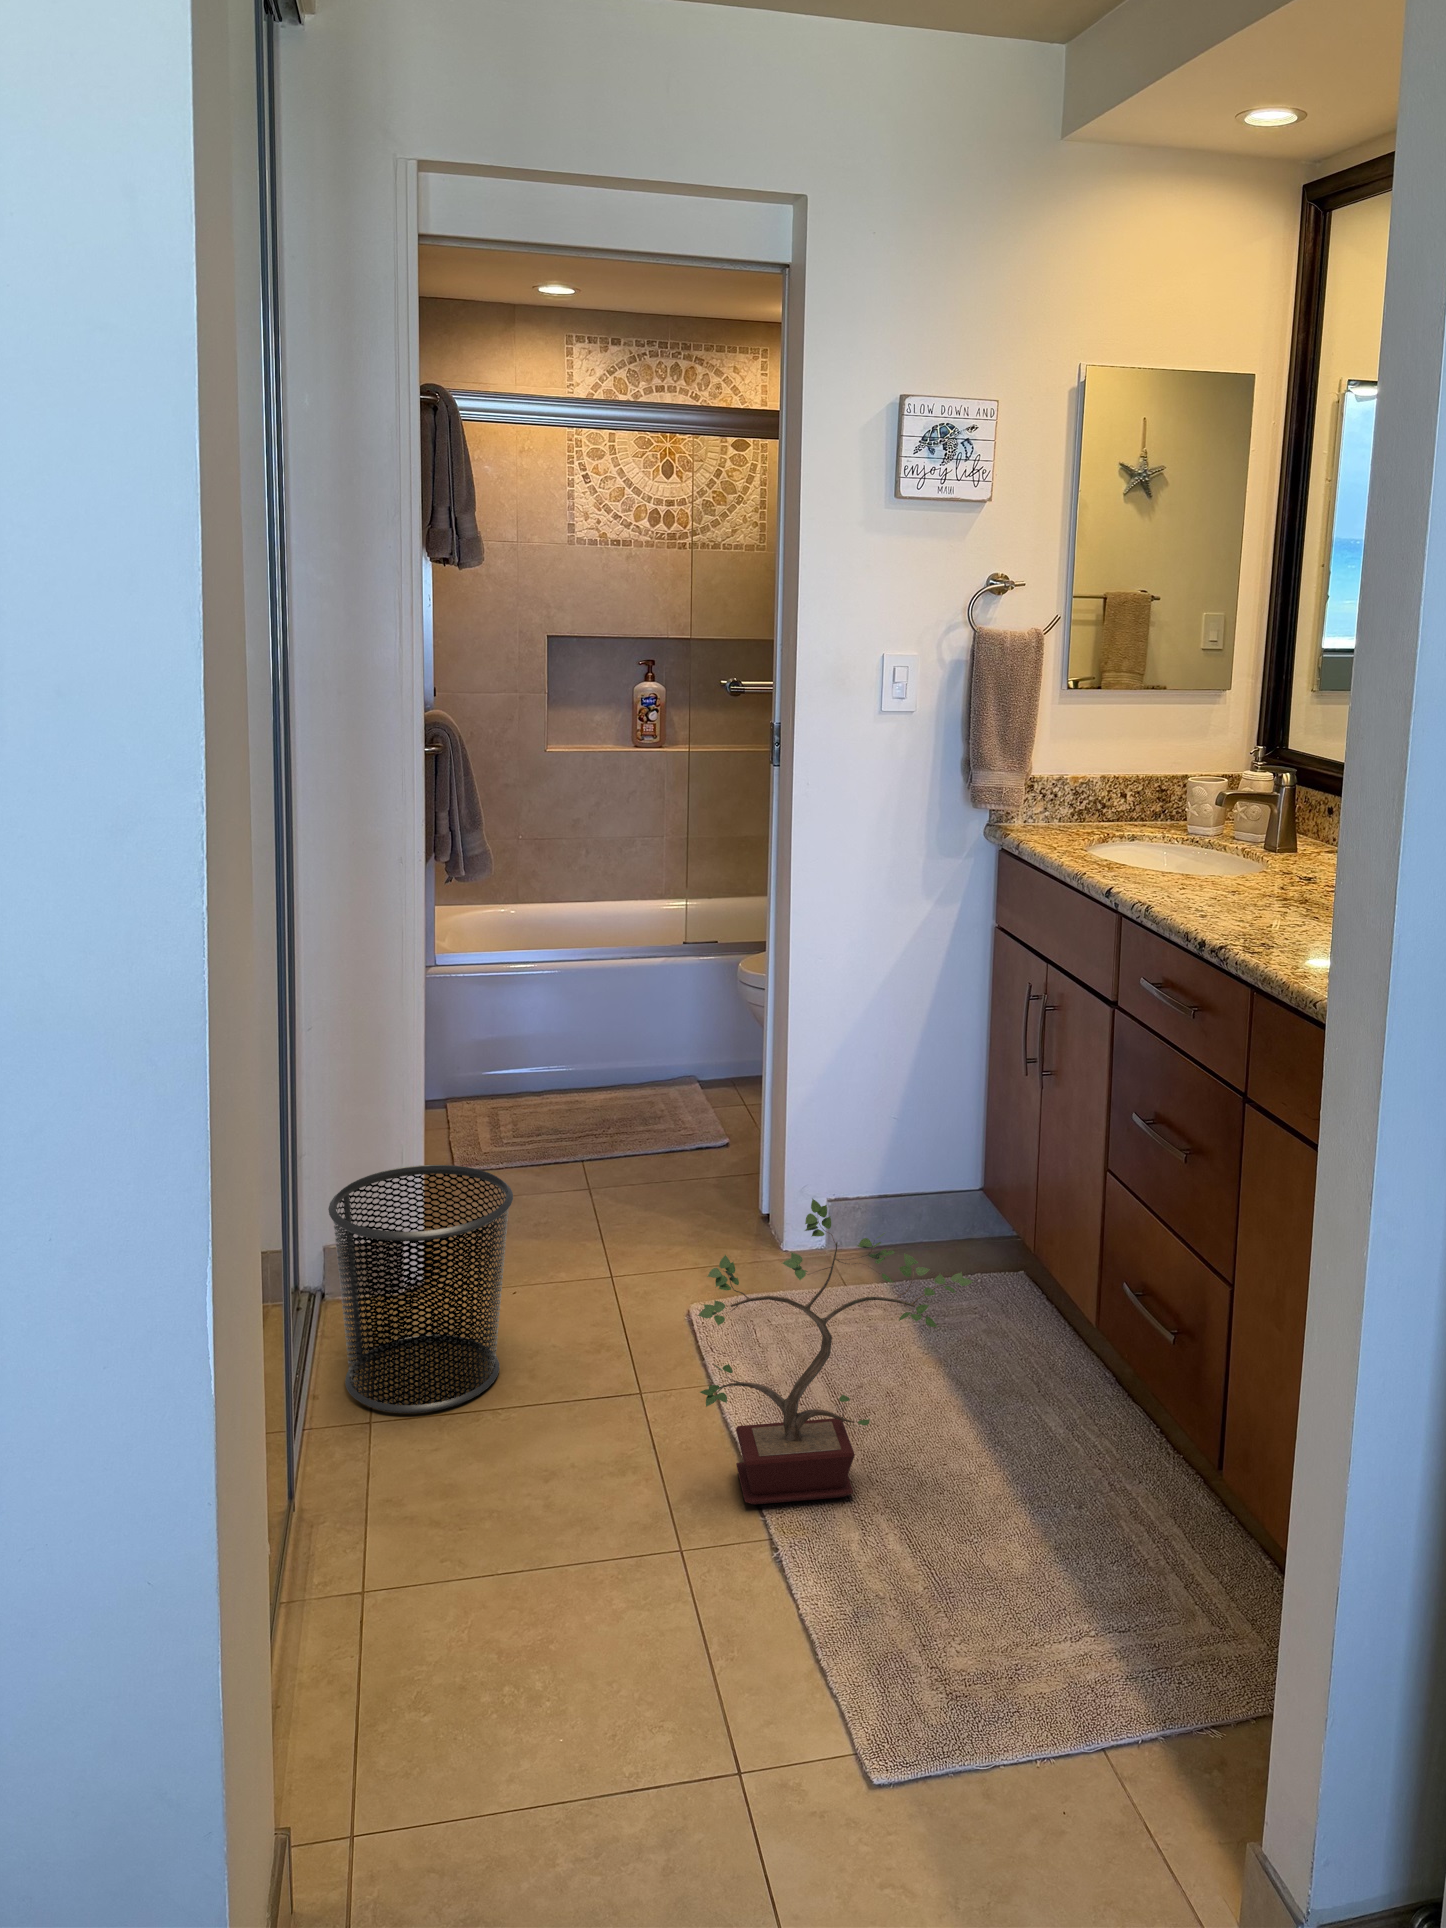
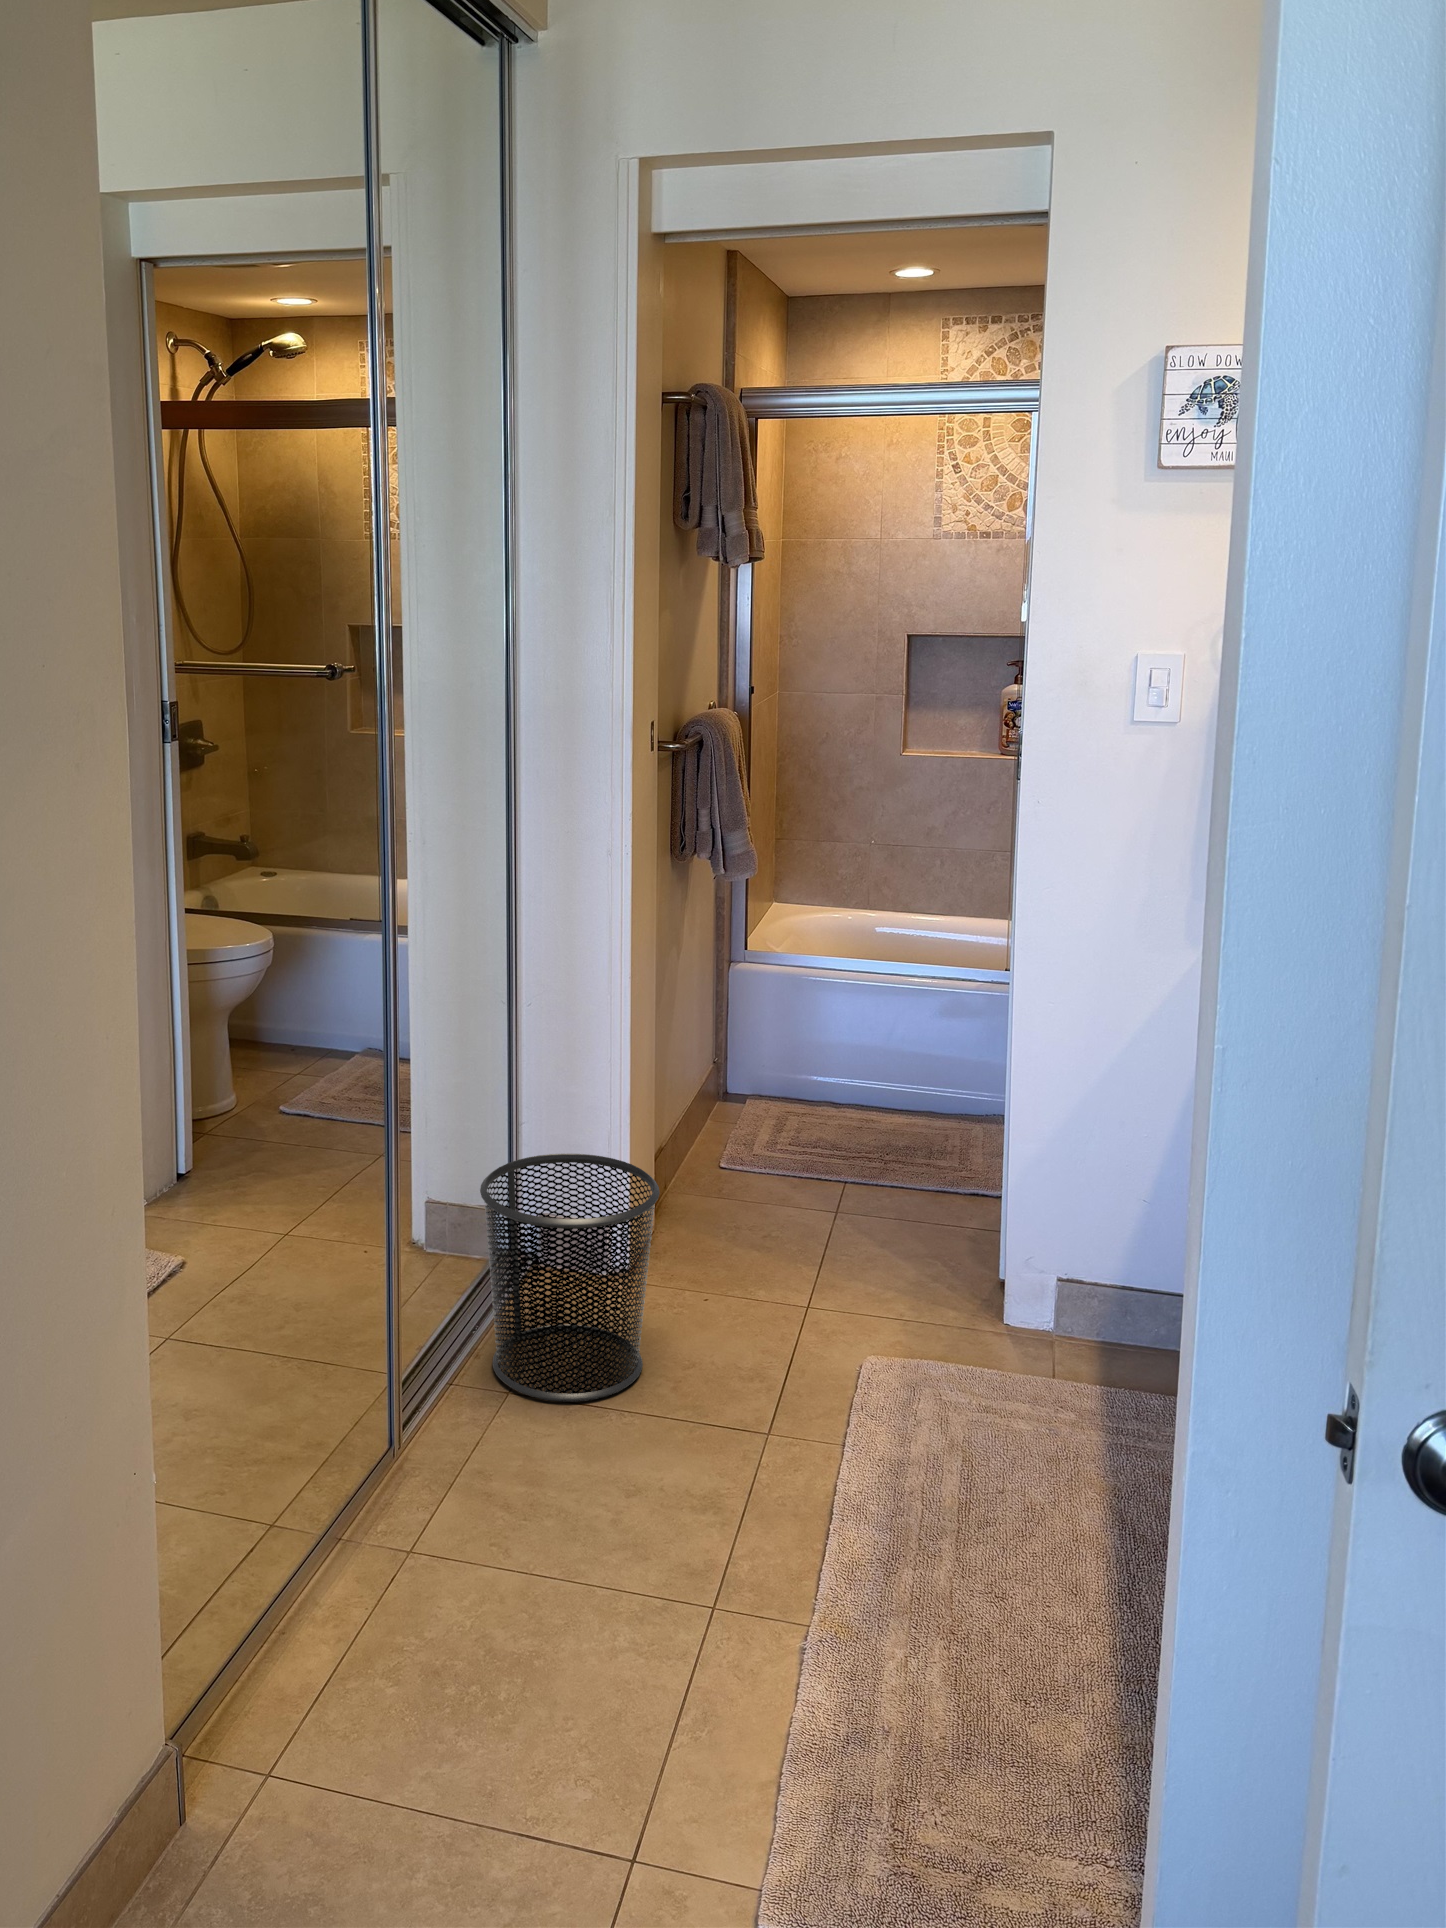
potted plant: present [698,1199,973,1505] -> none [755,1257,1075,1607]

